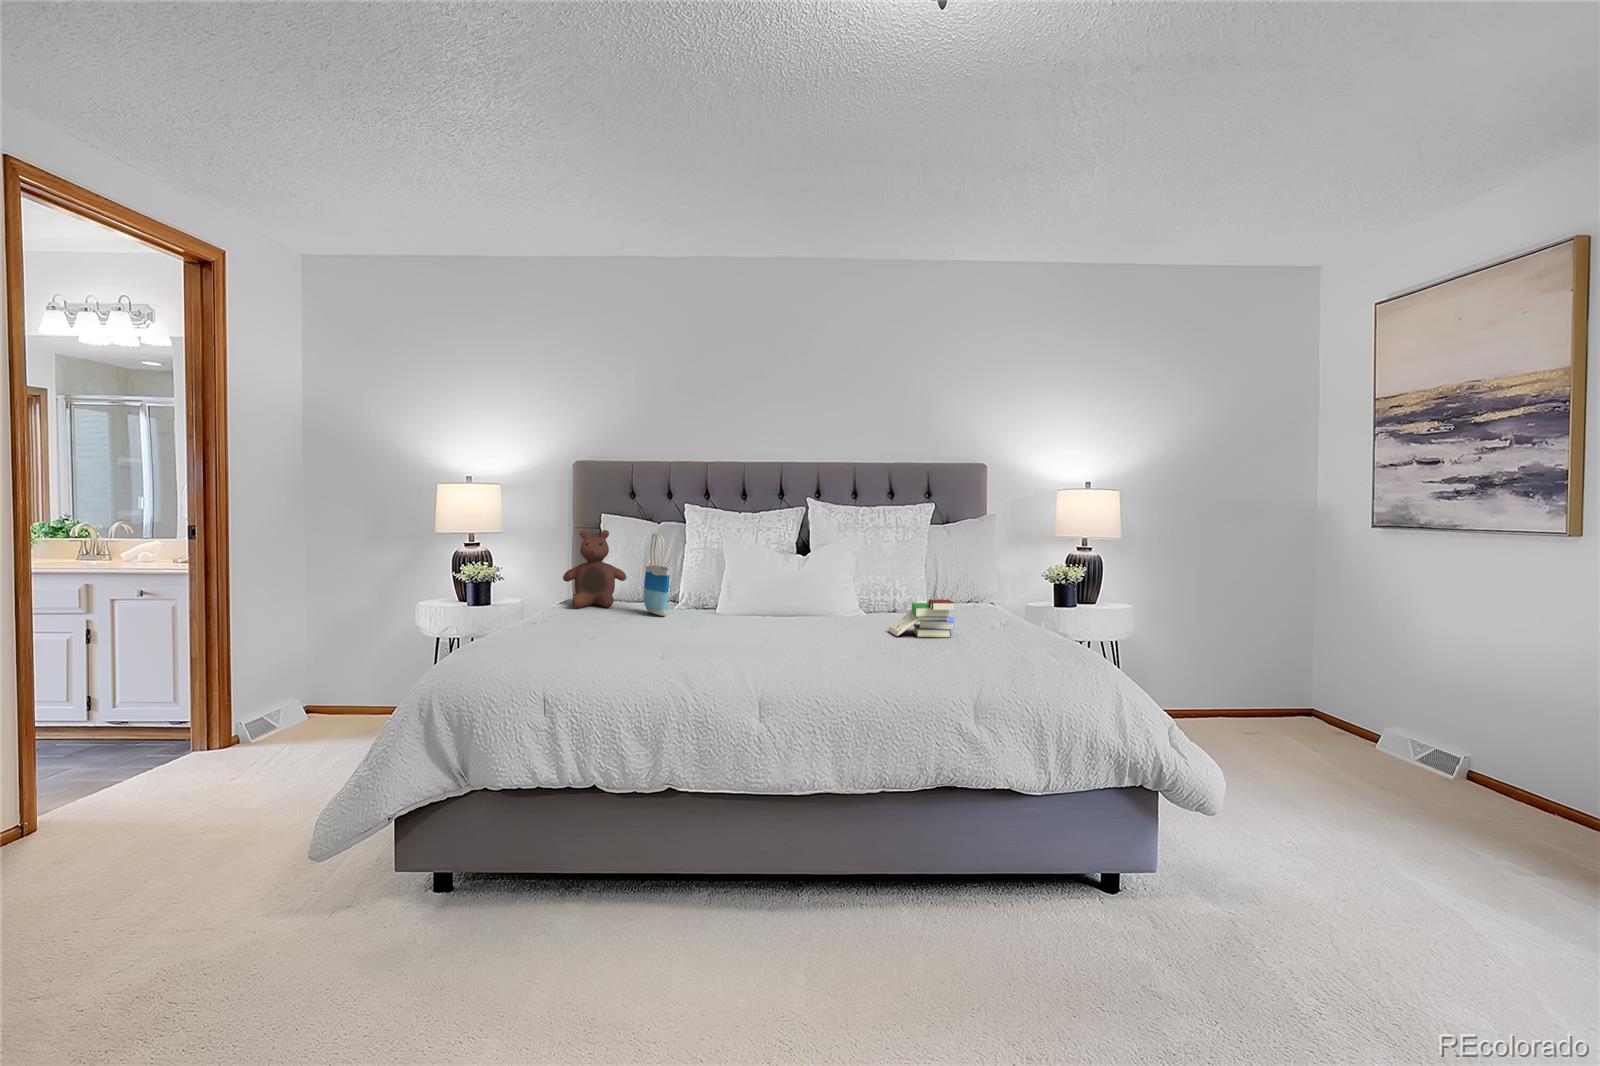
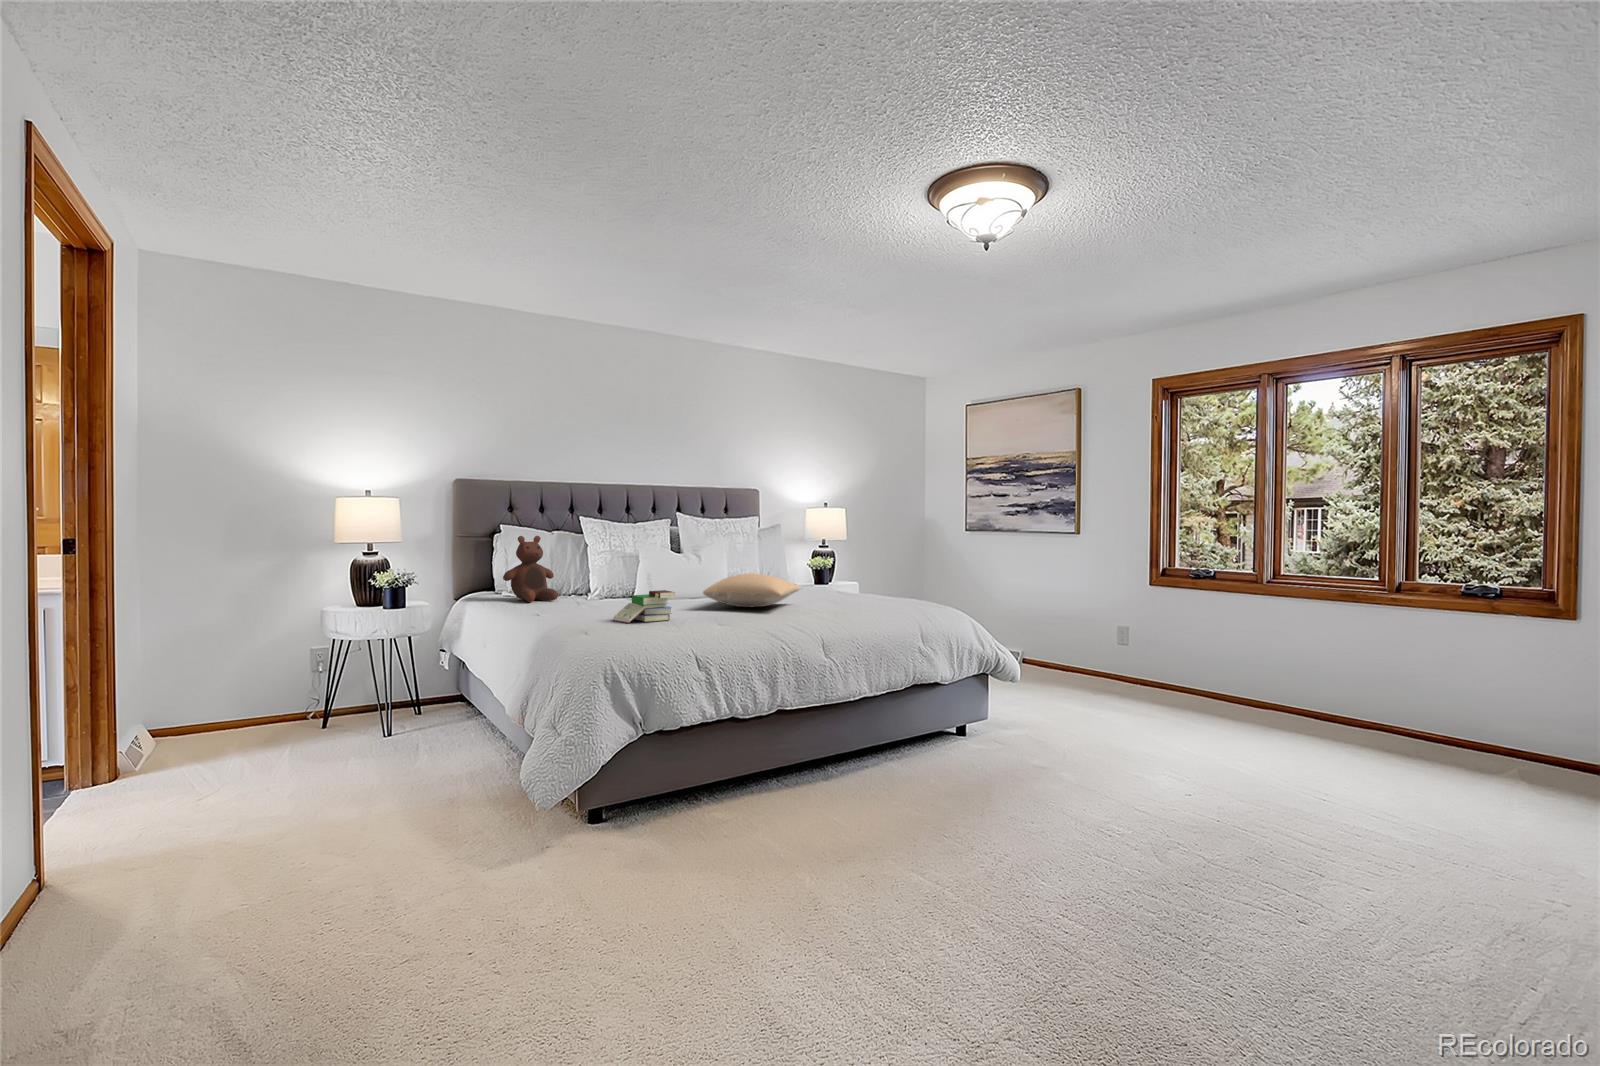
tote bag: present [644,533,669,616] -> none [594,537,634,602]
pillow: none [689,591,848,640] -> present [703,573,801,607]
book: present [888,599,954,638] -> present [613,590,675,623]

